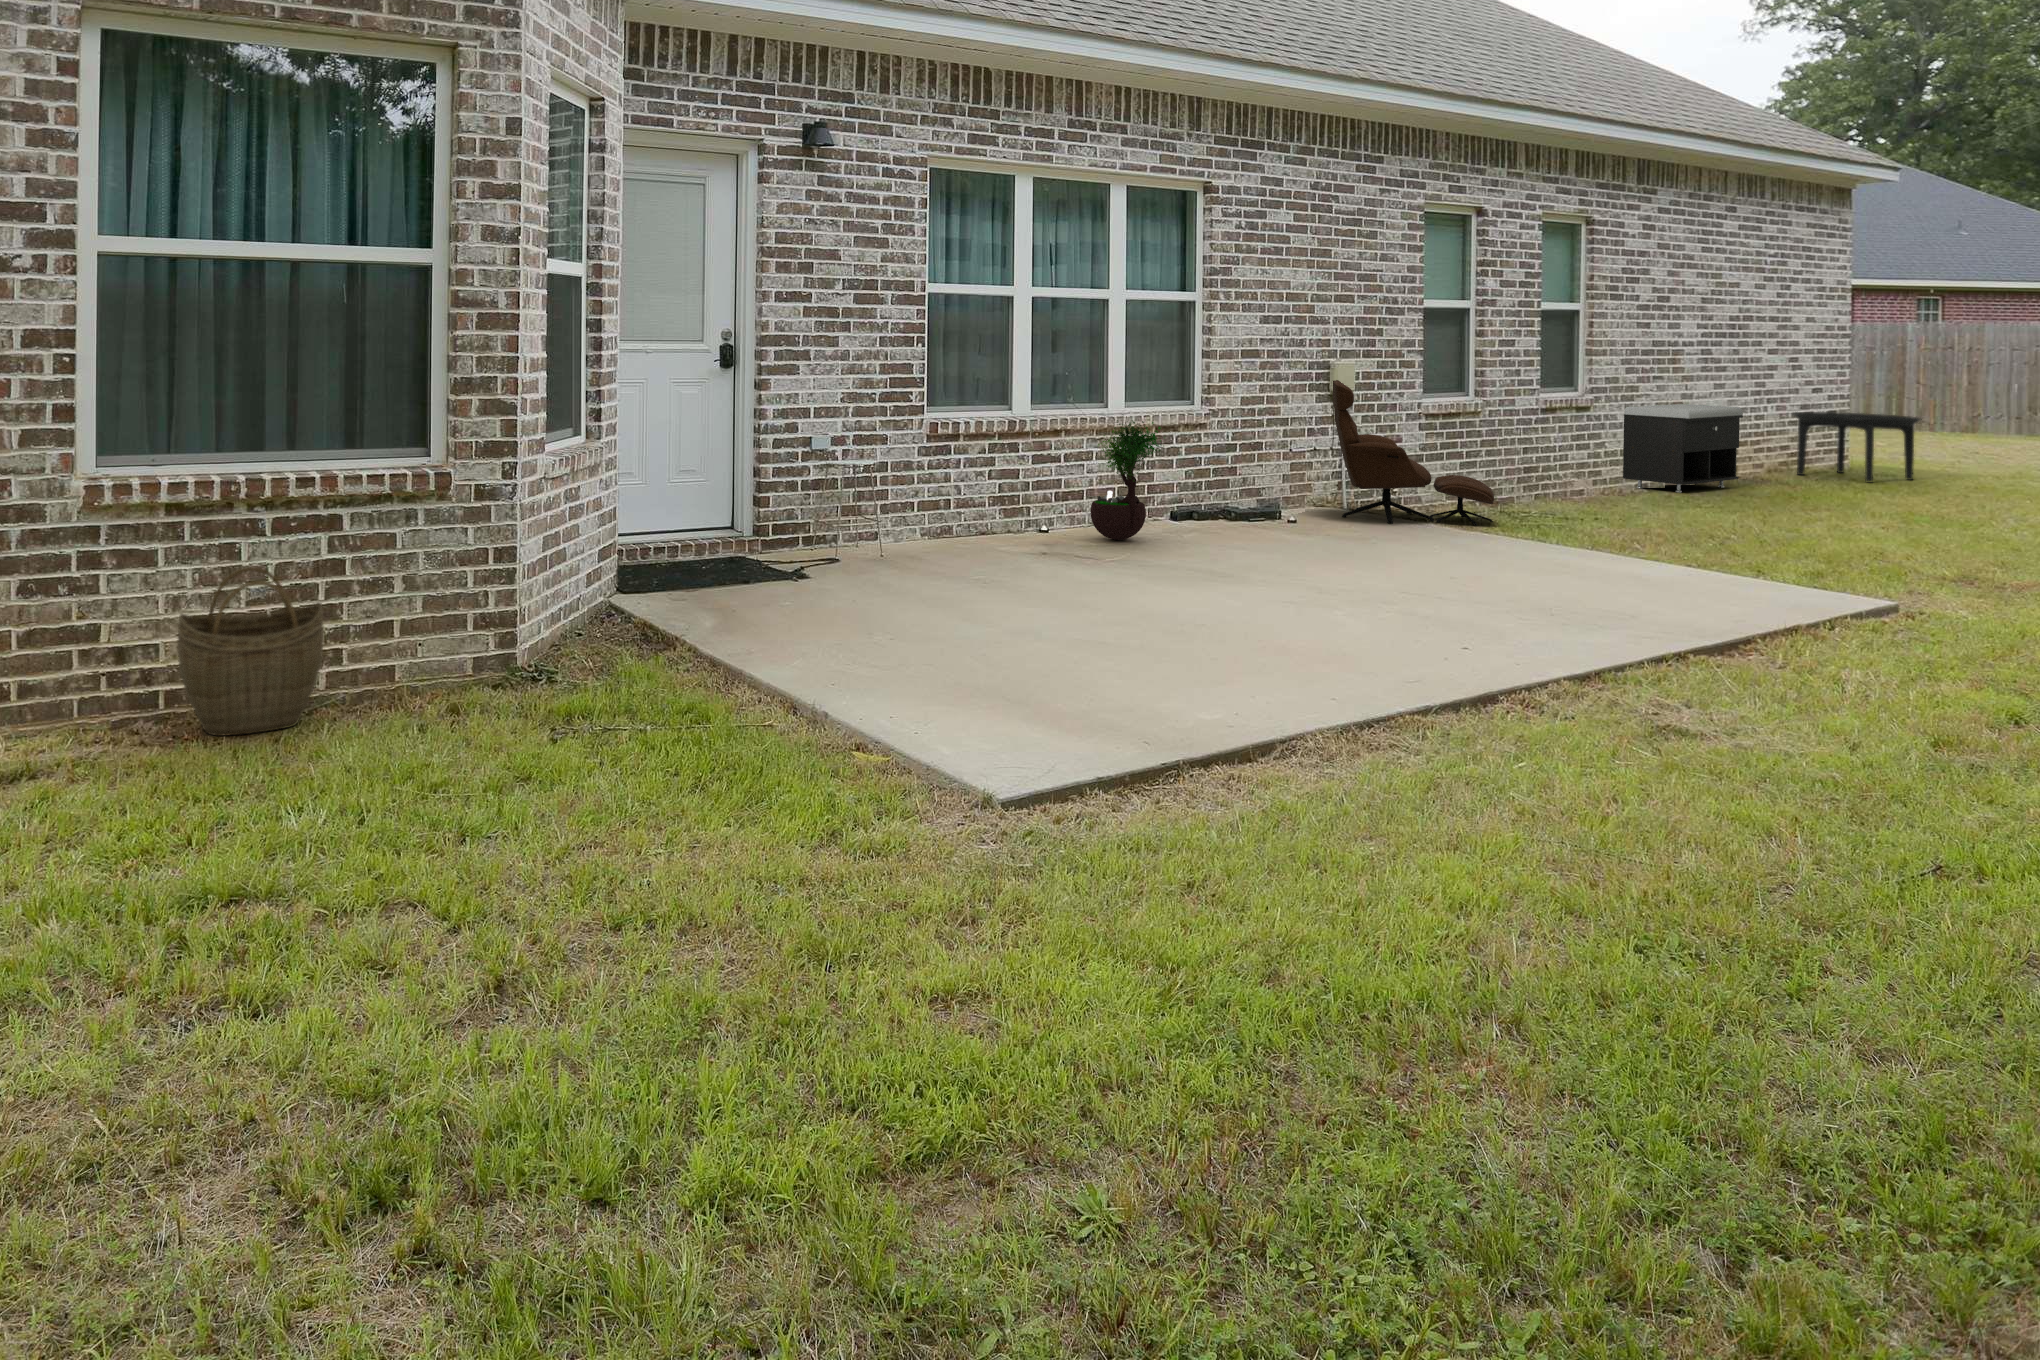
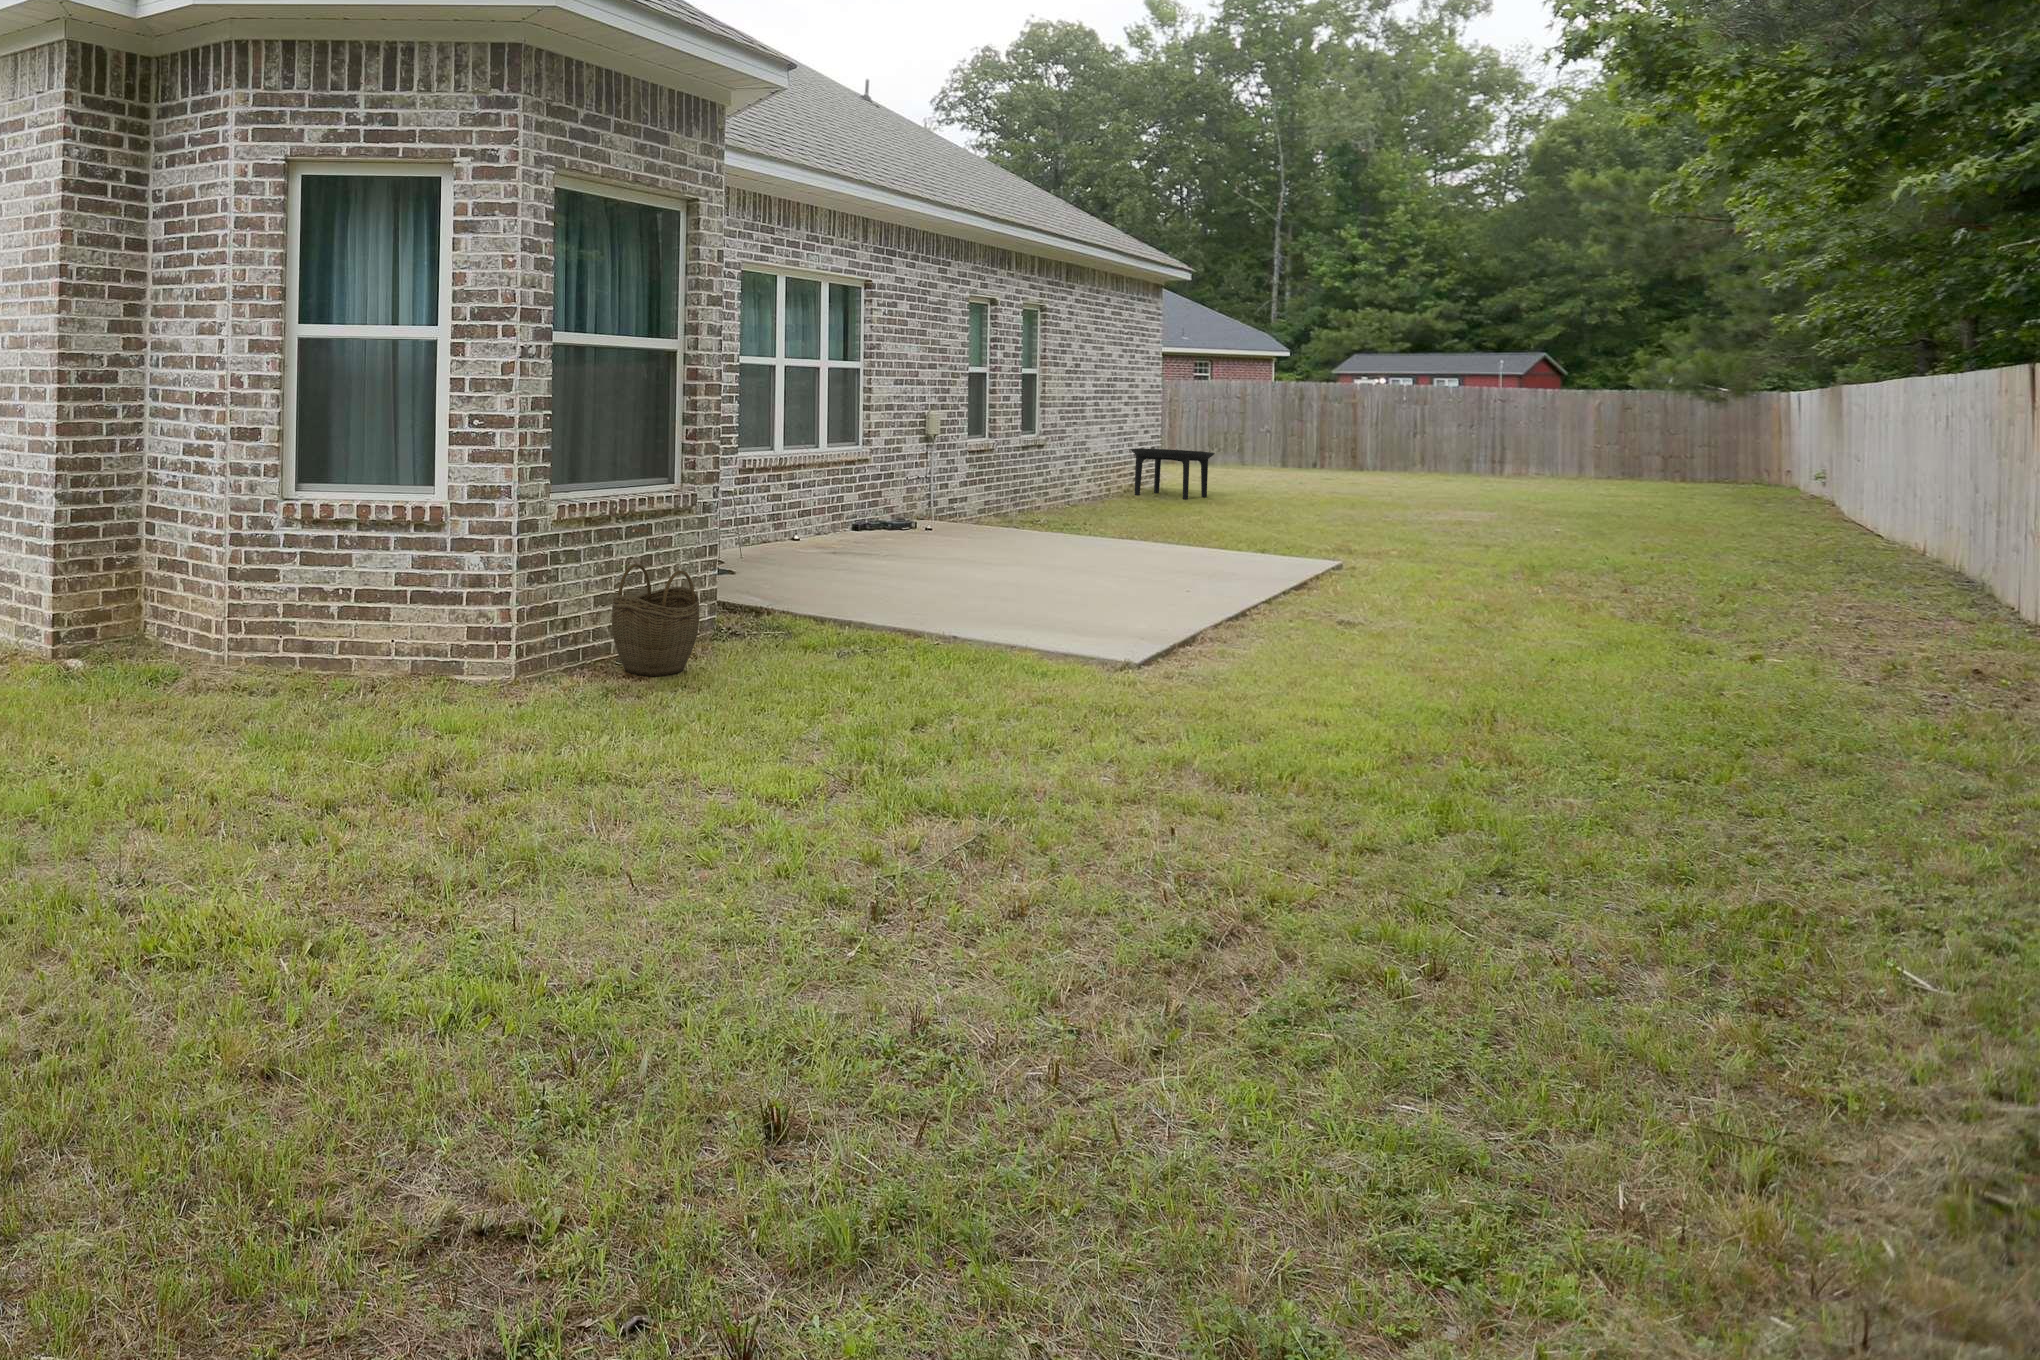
lounge chair: present [1332,380,1494,525] -> none [920,427,1039,533]
storage bench: present [1623,404,1743,493] -> none [1053,443,1125,508]
potted tree: present [1090,414,1164,540] -> none [817,453,875,548]

